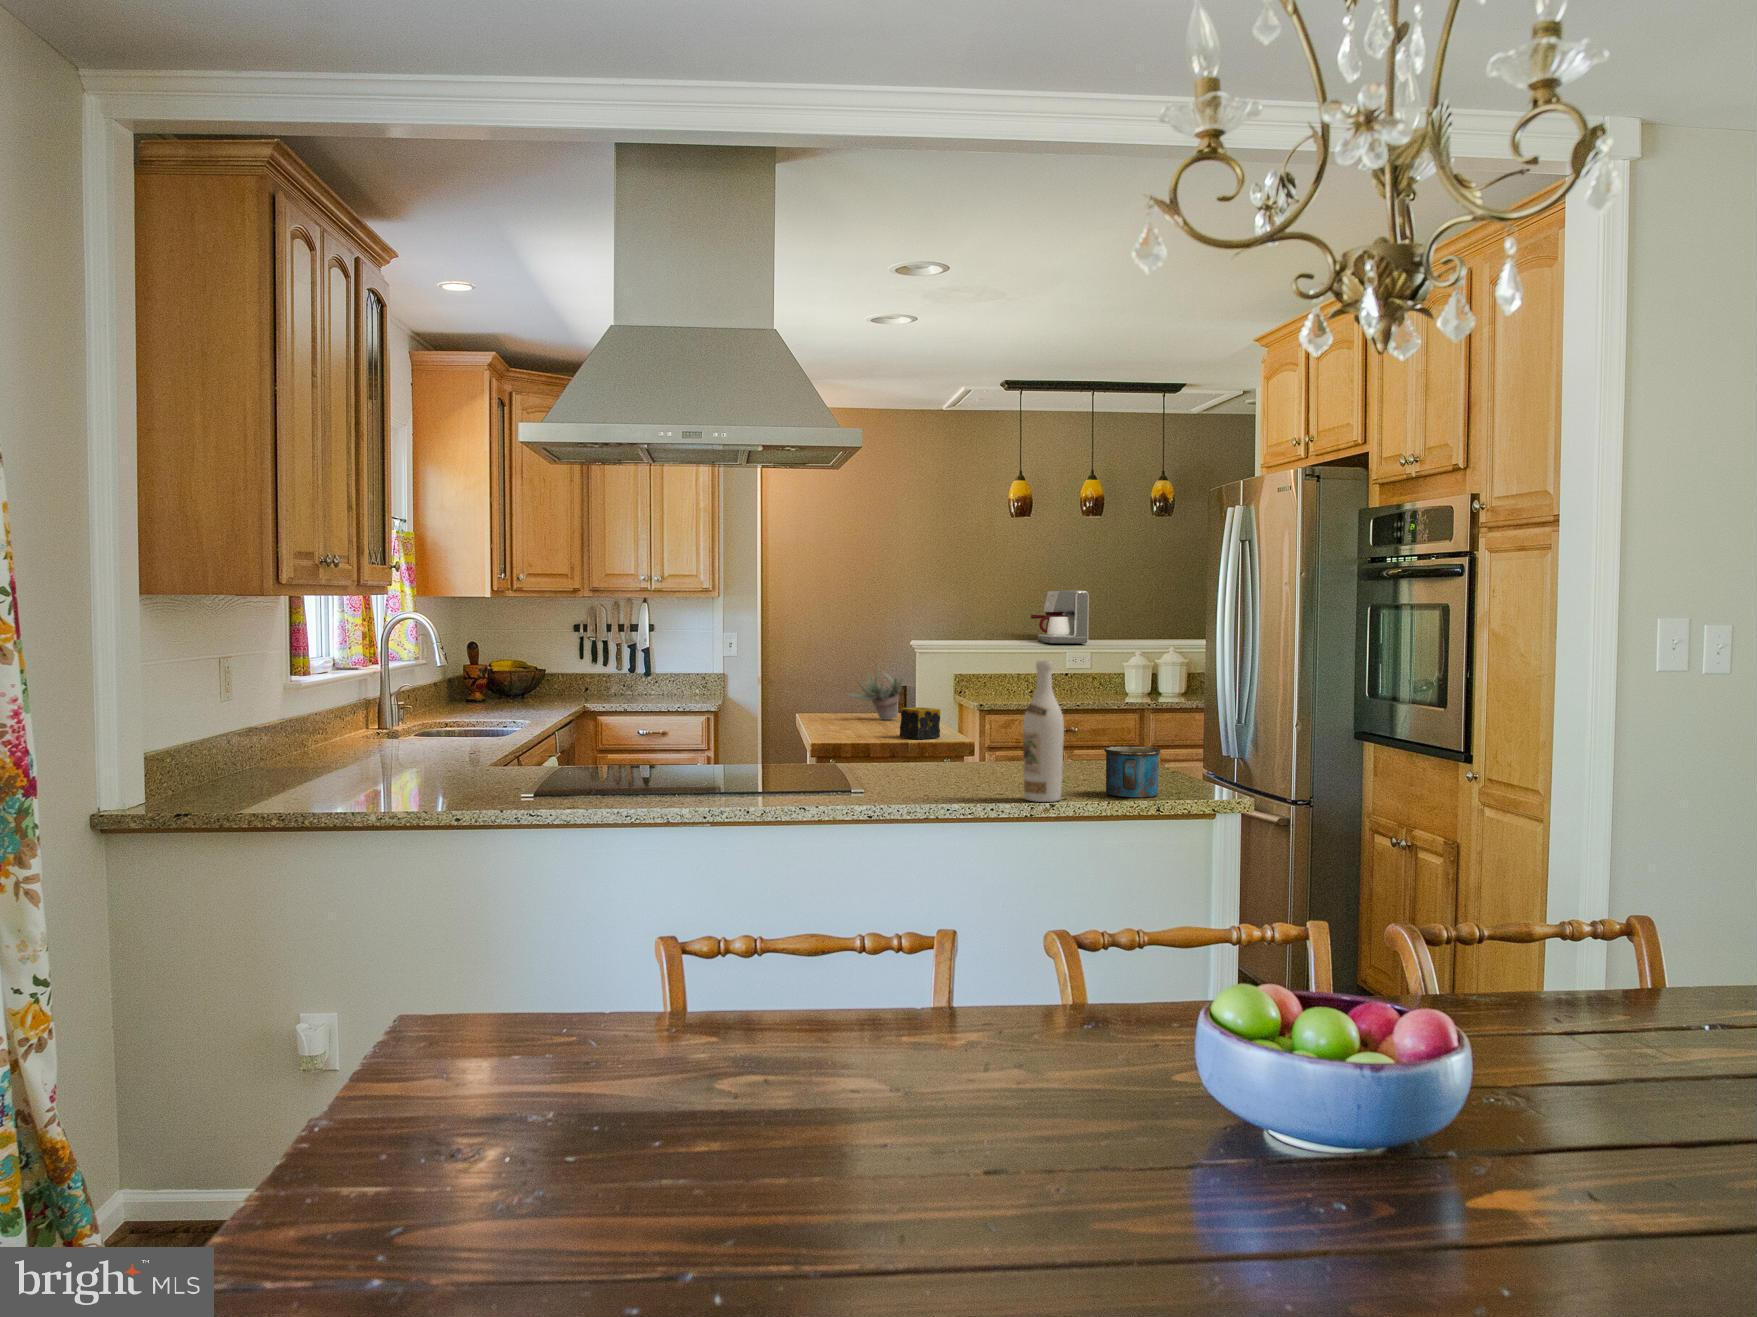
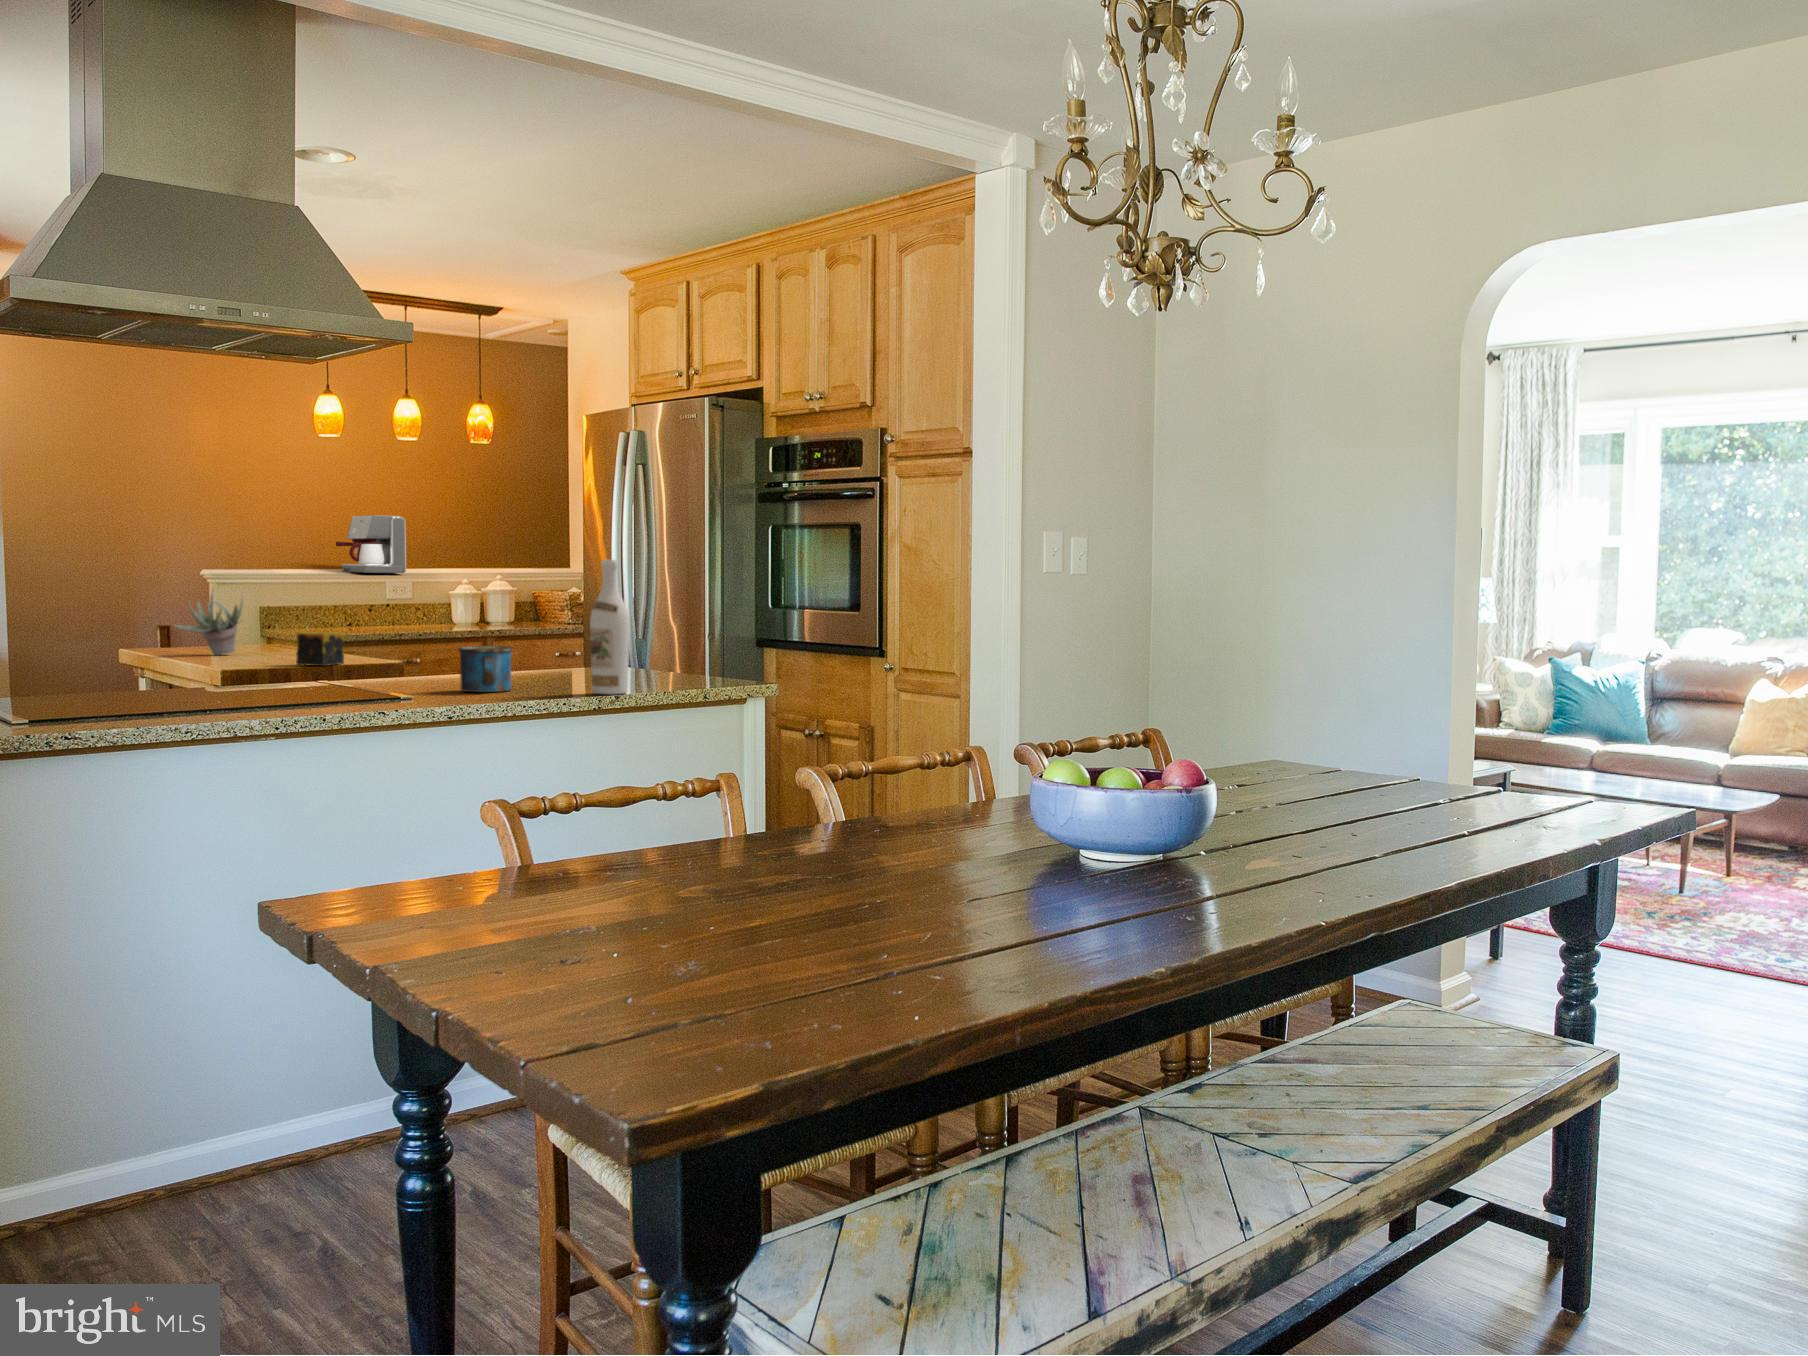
mug: present [1104,746,1161,798] -> present [458,646,513,692]

